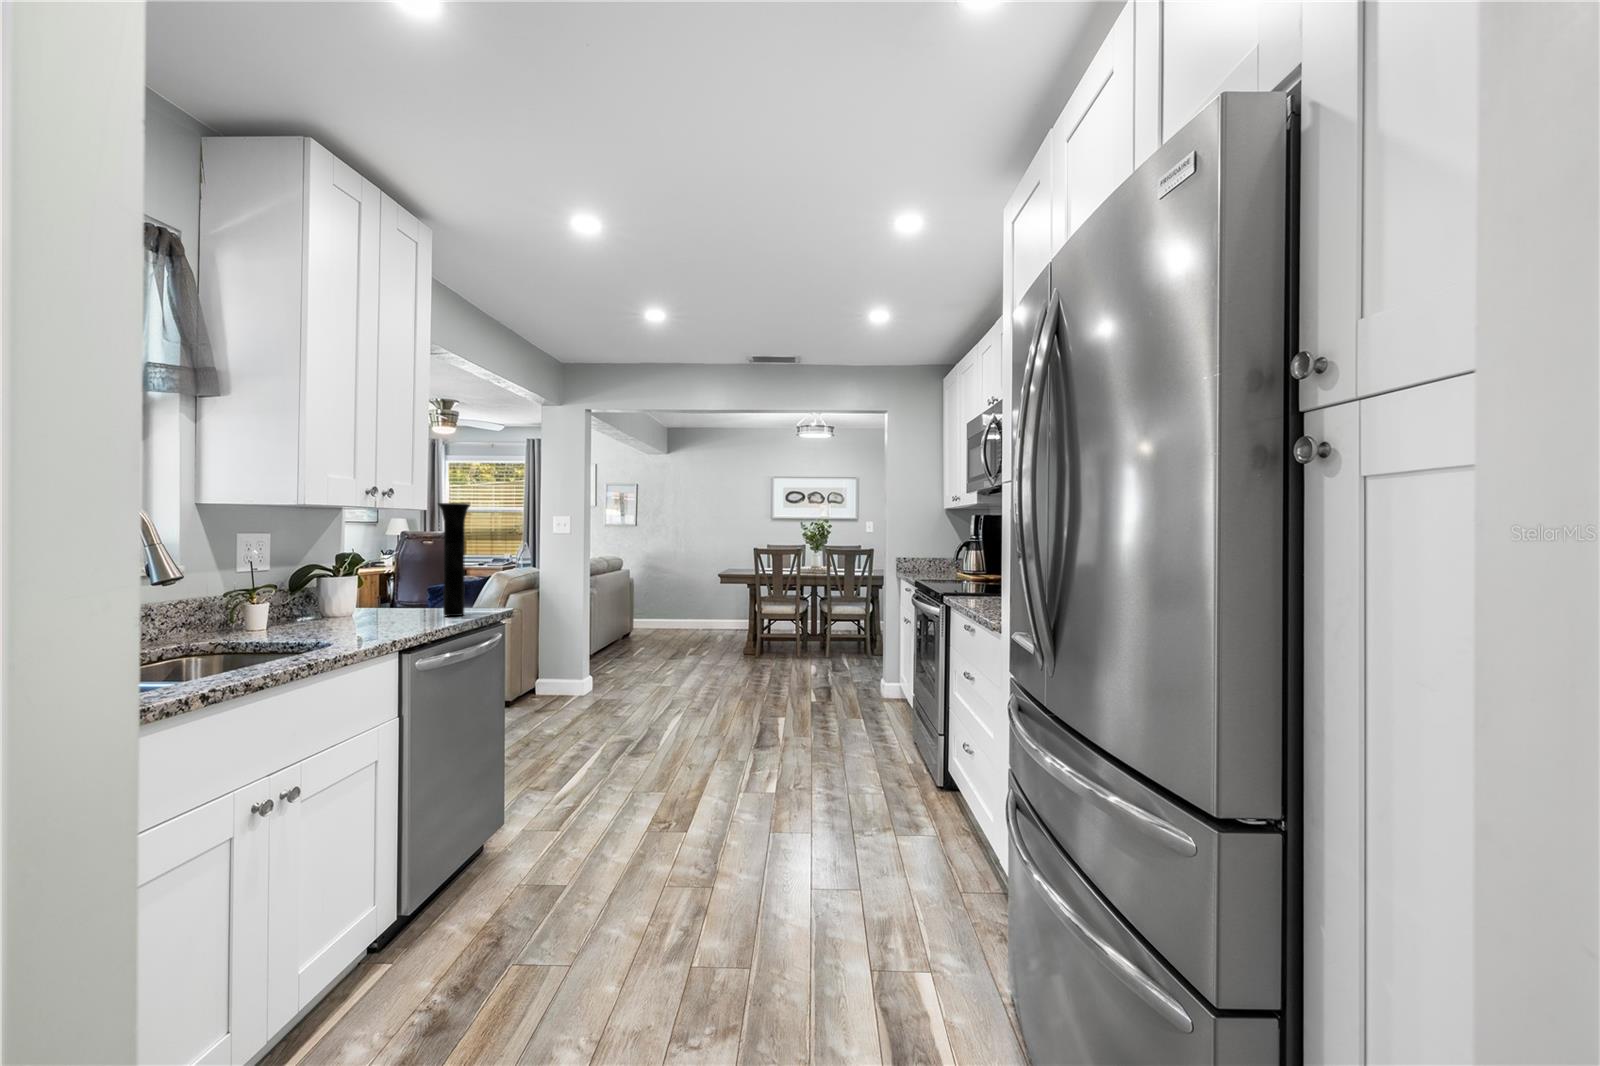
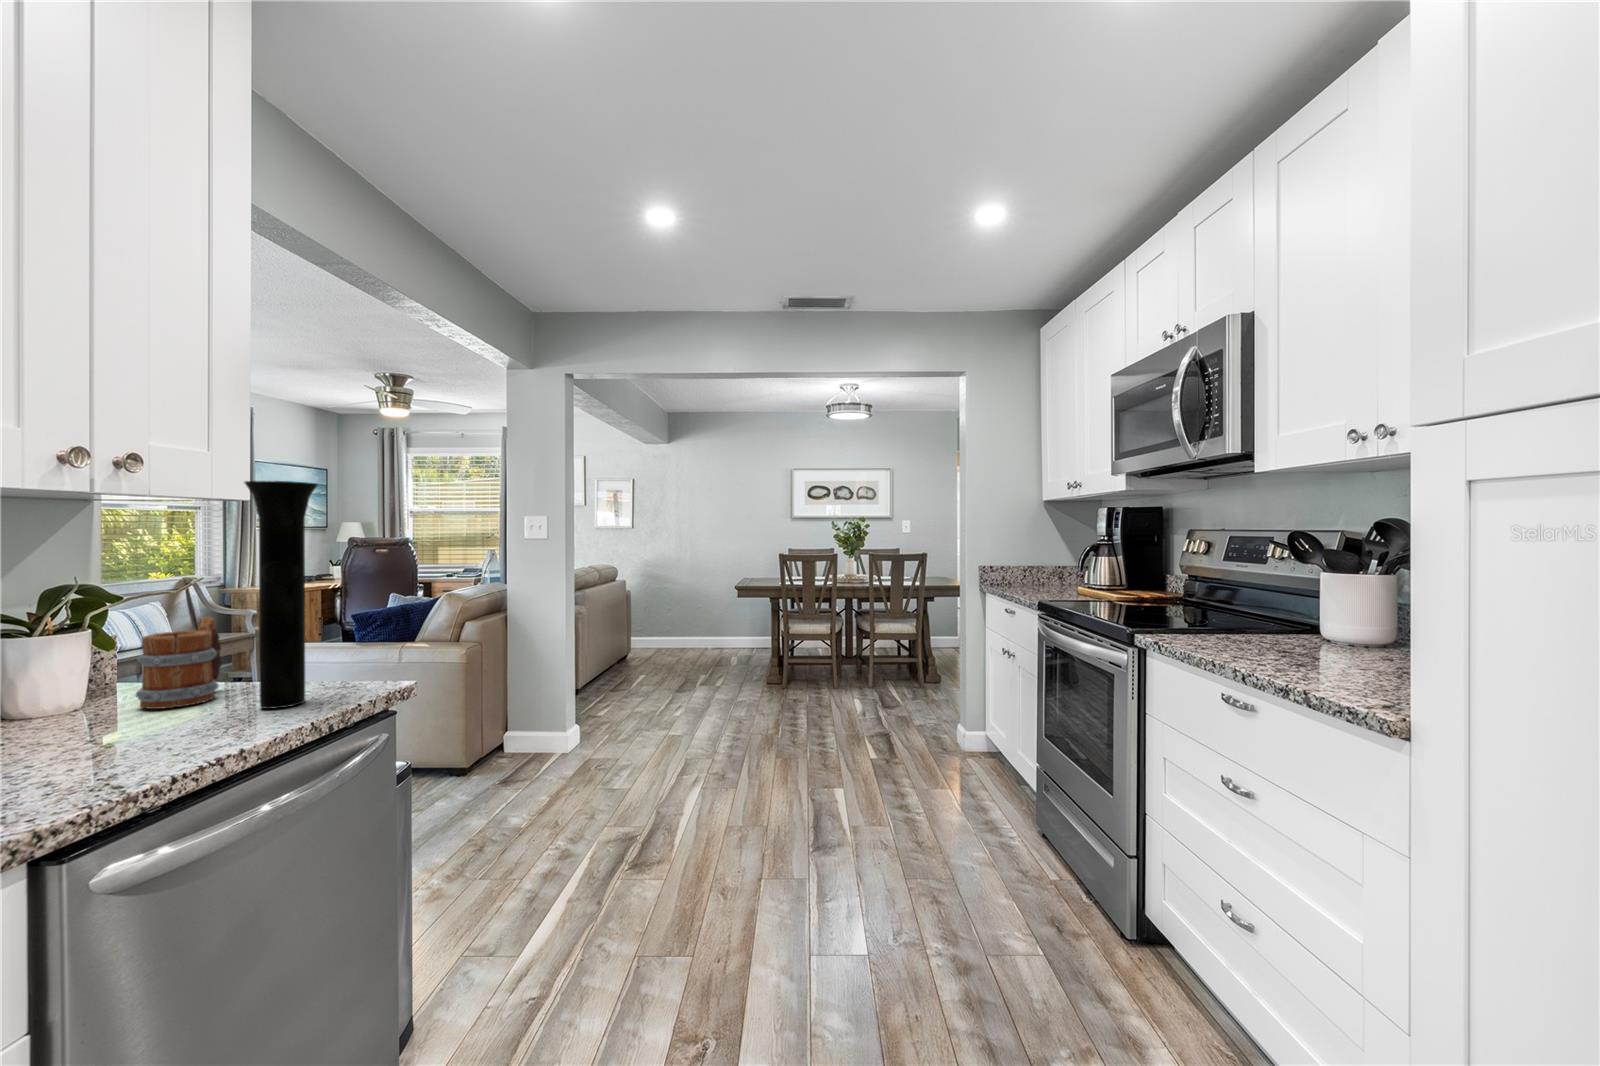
mug: none [379,572,416,617] -> present [136,617,221,709]

